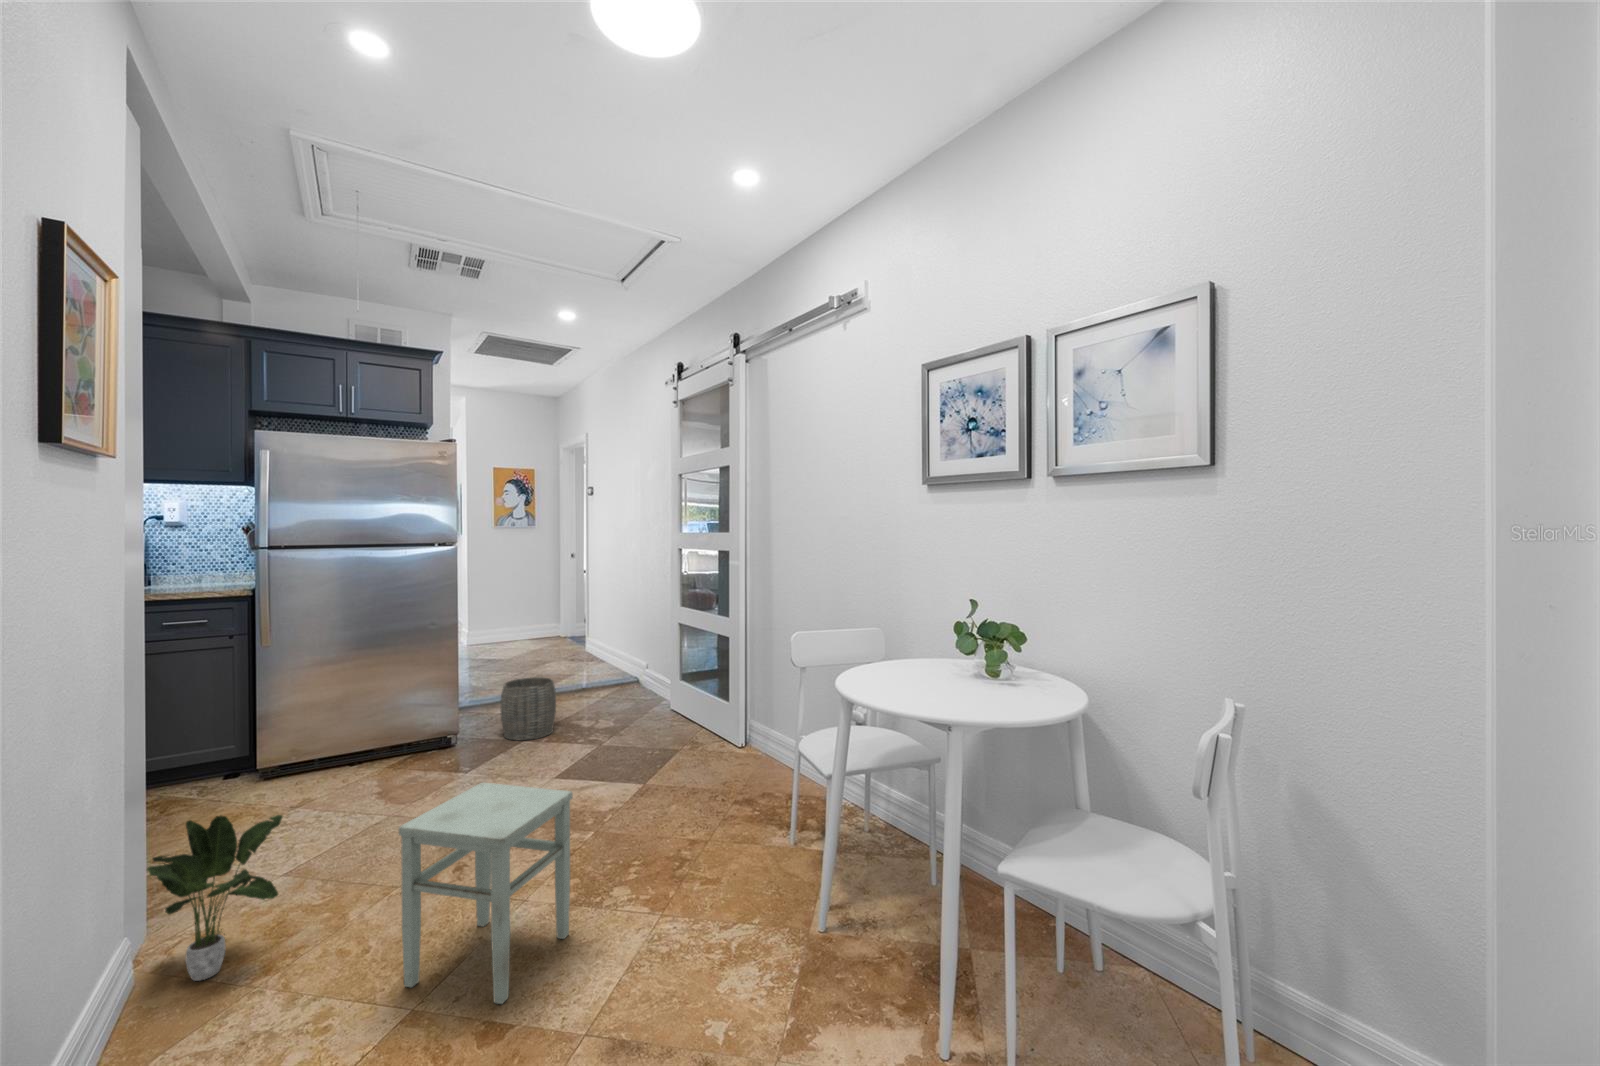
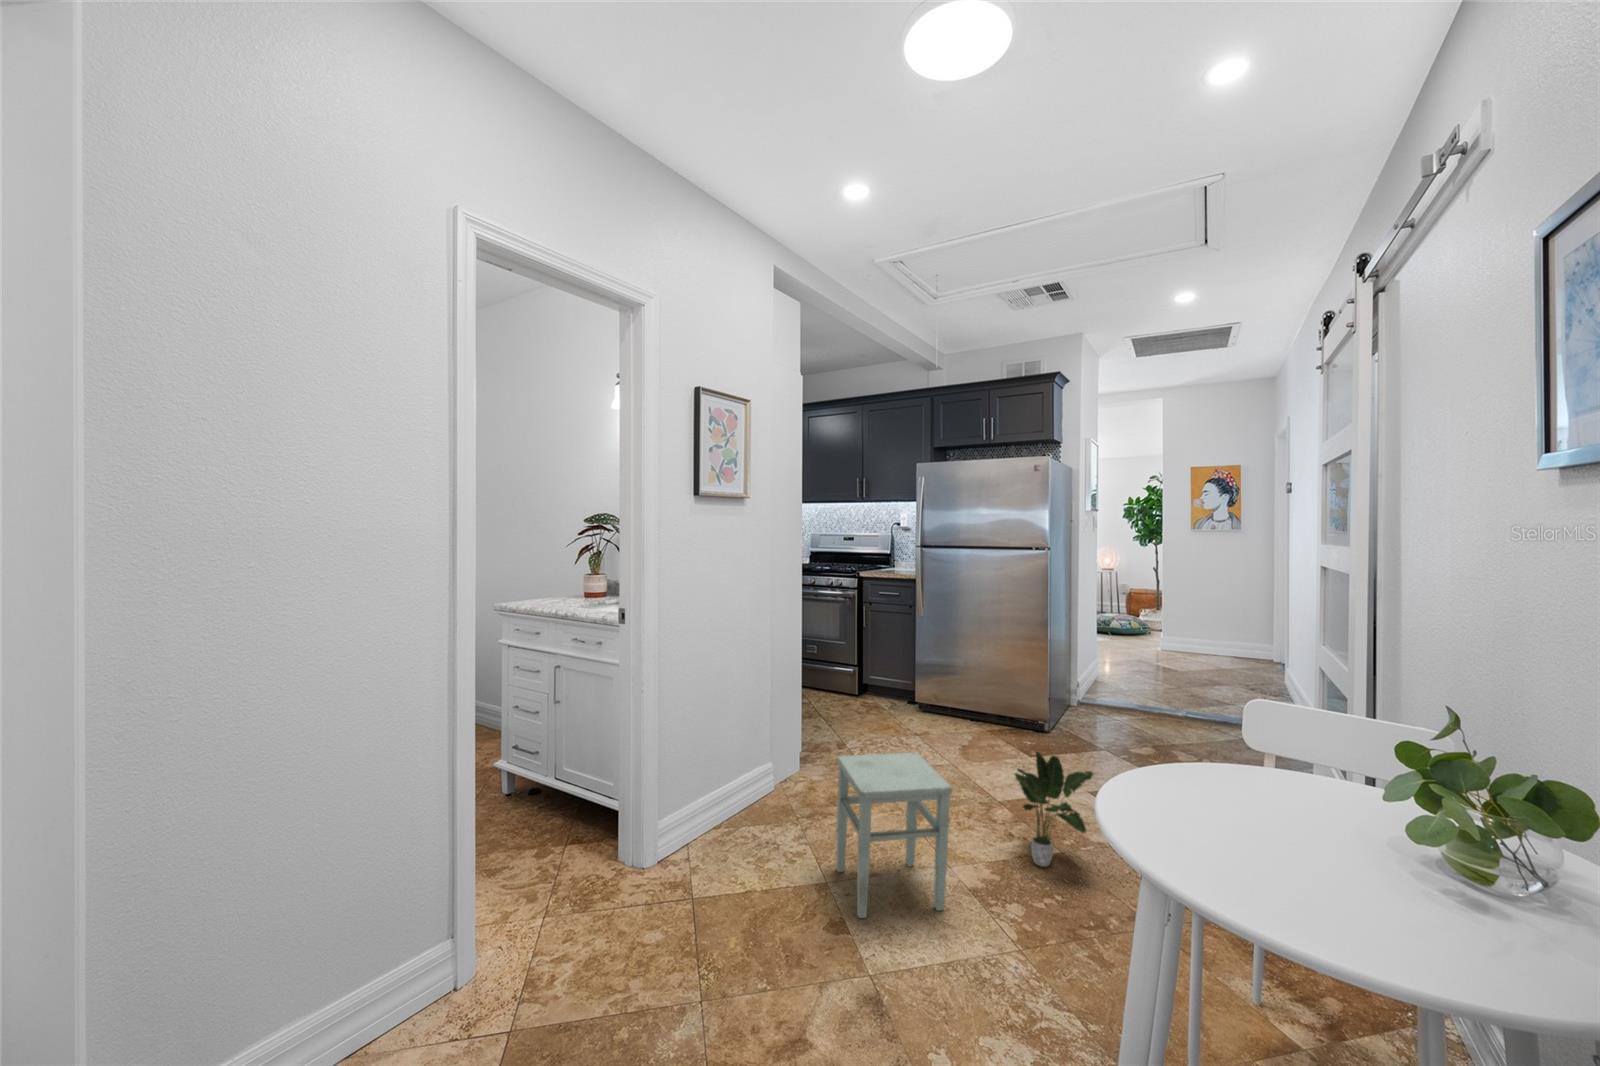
woven basket: present [501,677,556,741] -> none [1089,687,1146,753]
potted plant: present [147,815,283,981] -> present [1015,752,1093,867]

